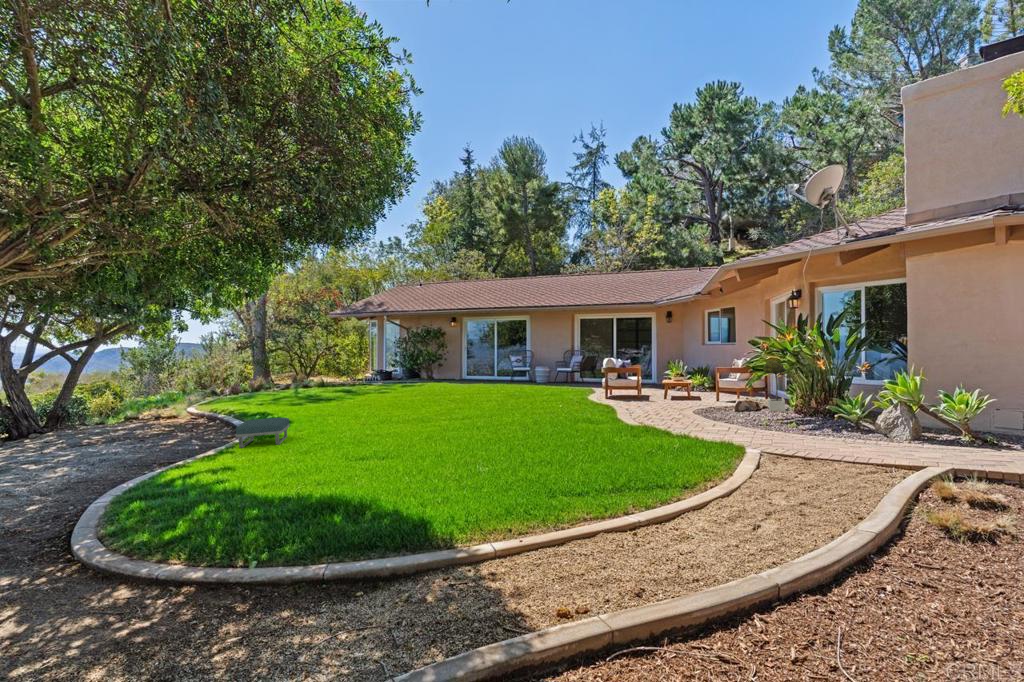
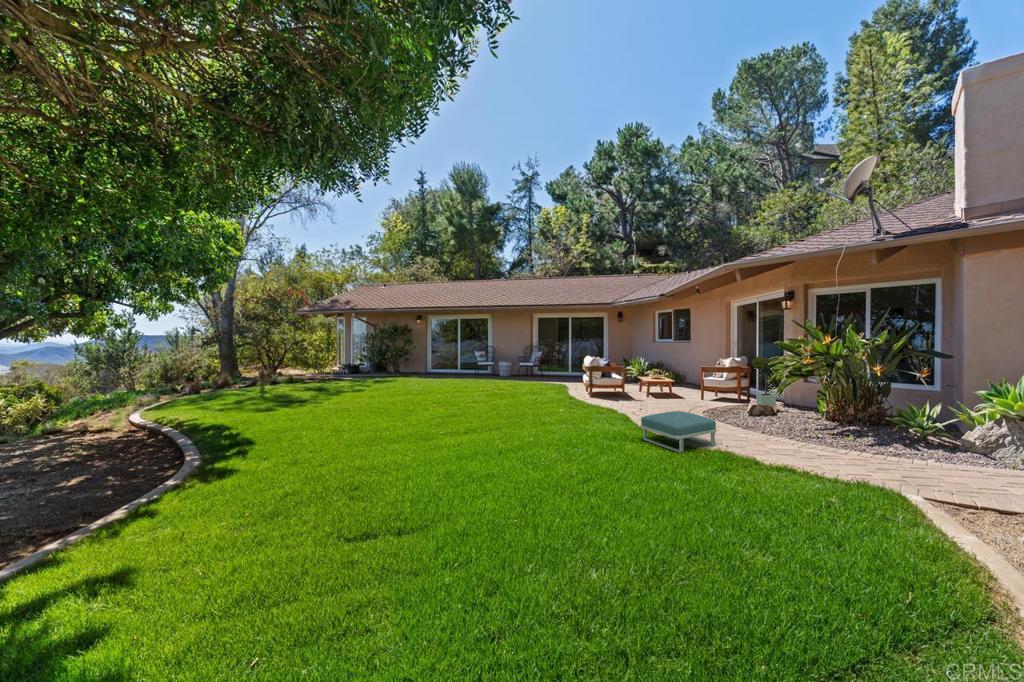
footstool: present [236,418,289,448] -> present [641,411,717,453]

